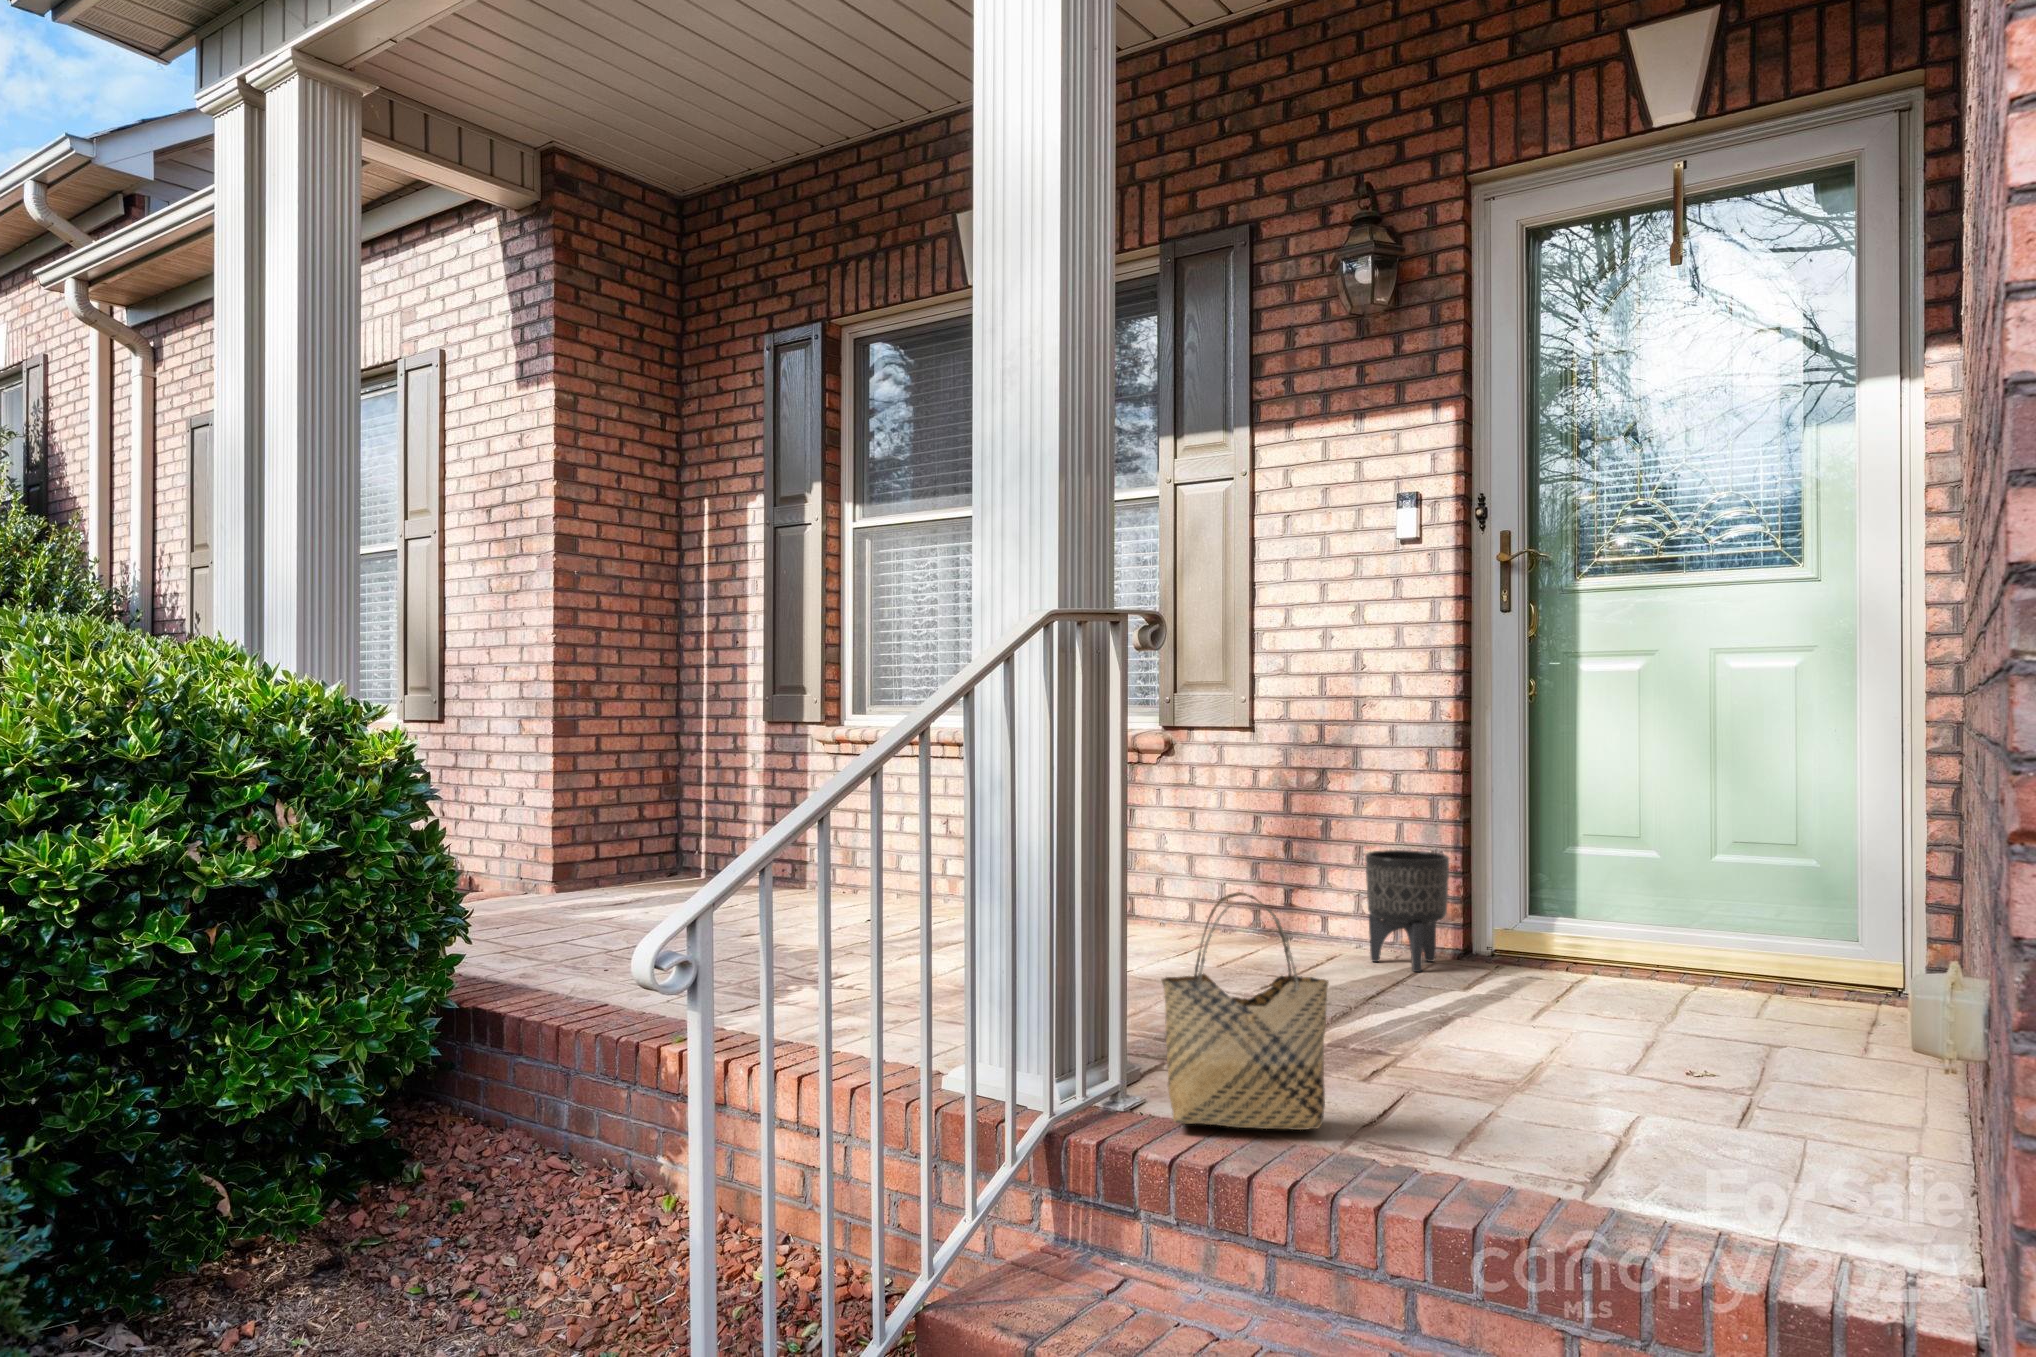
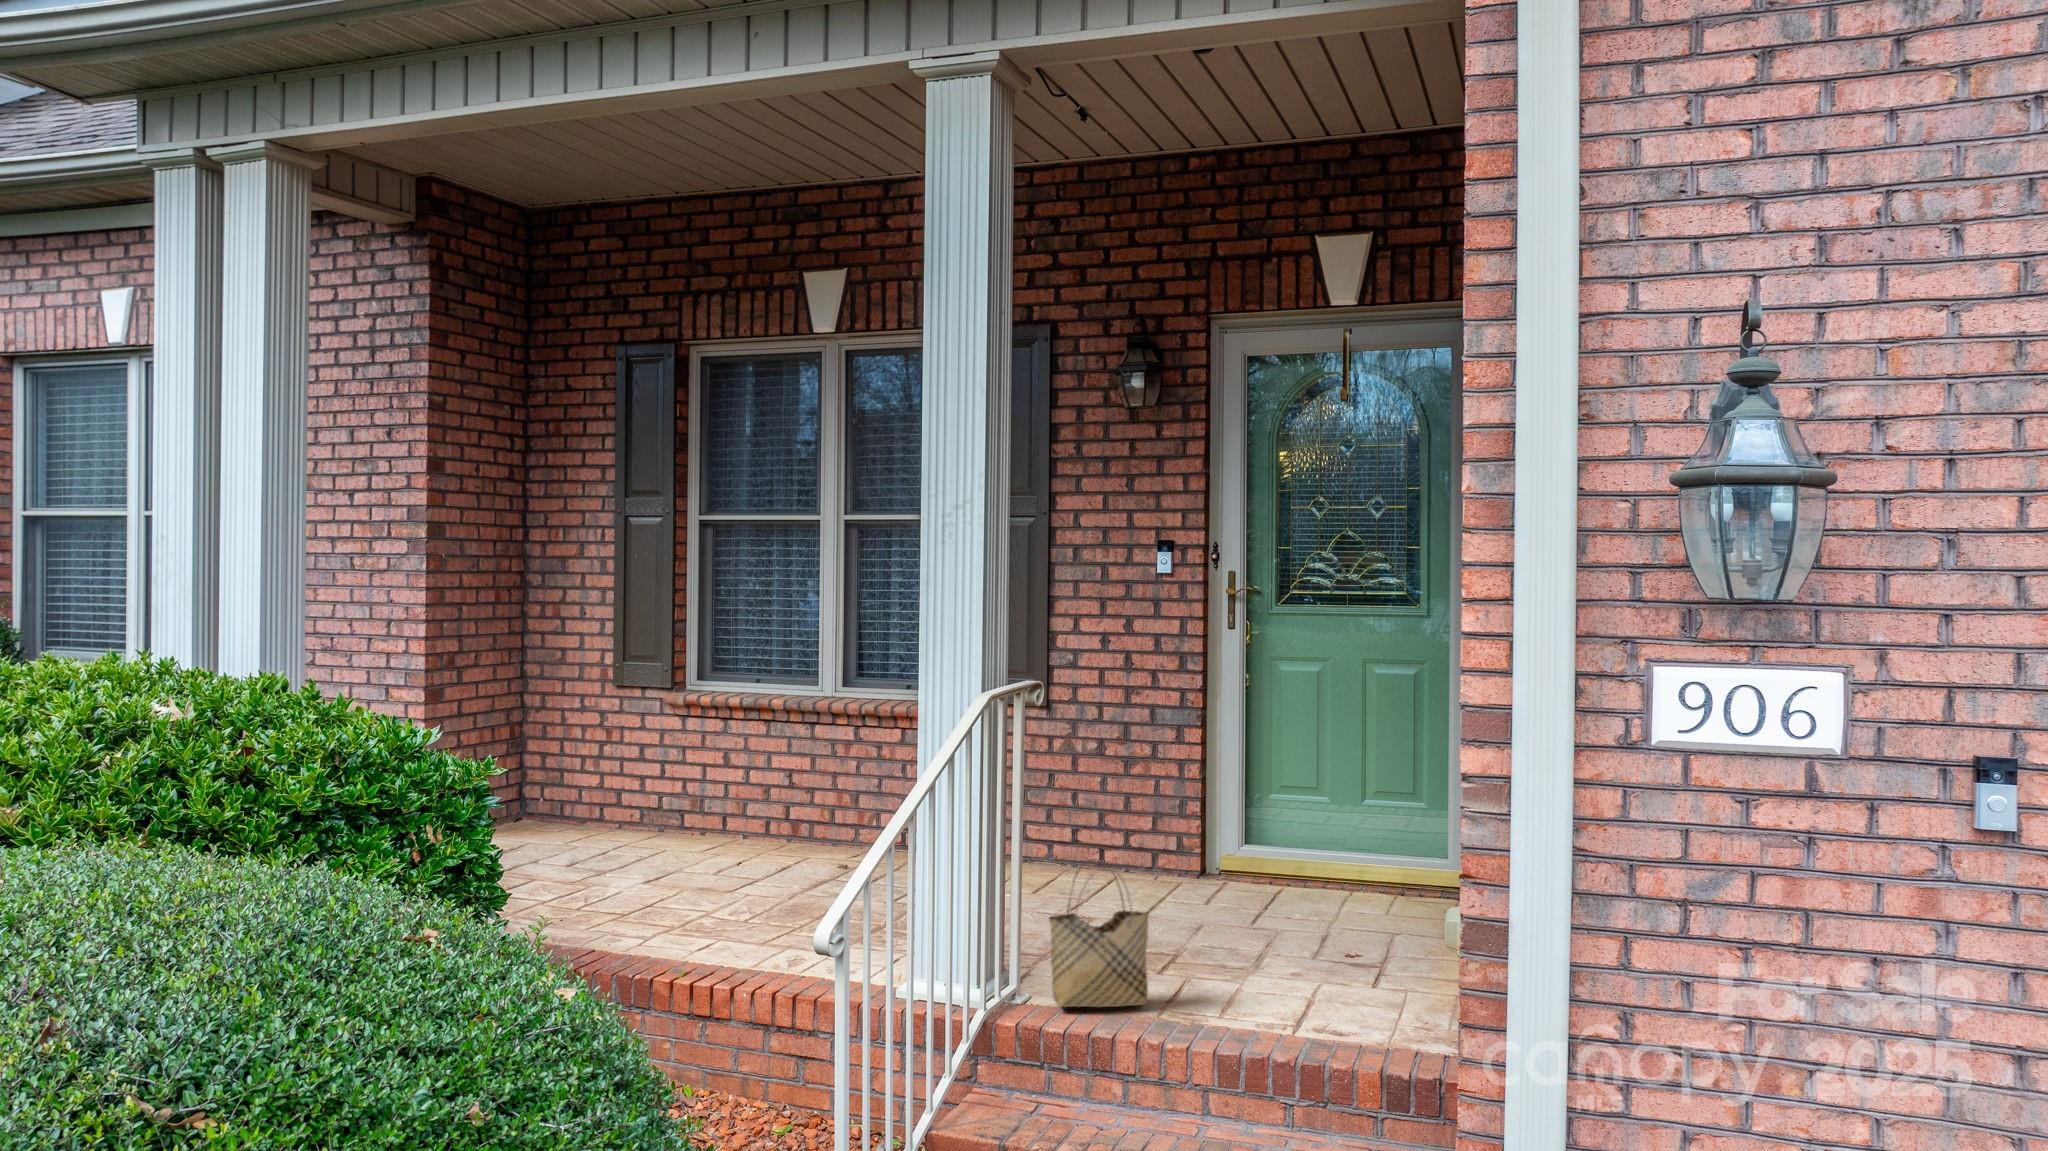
planter: present [1365,850,1449,972] -> none [1134,799,1192,888]

